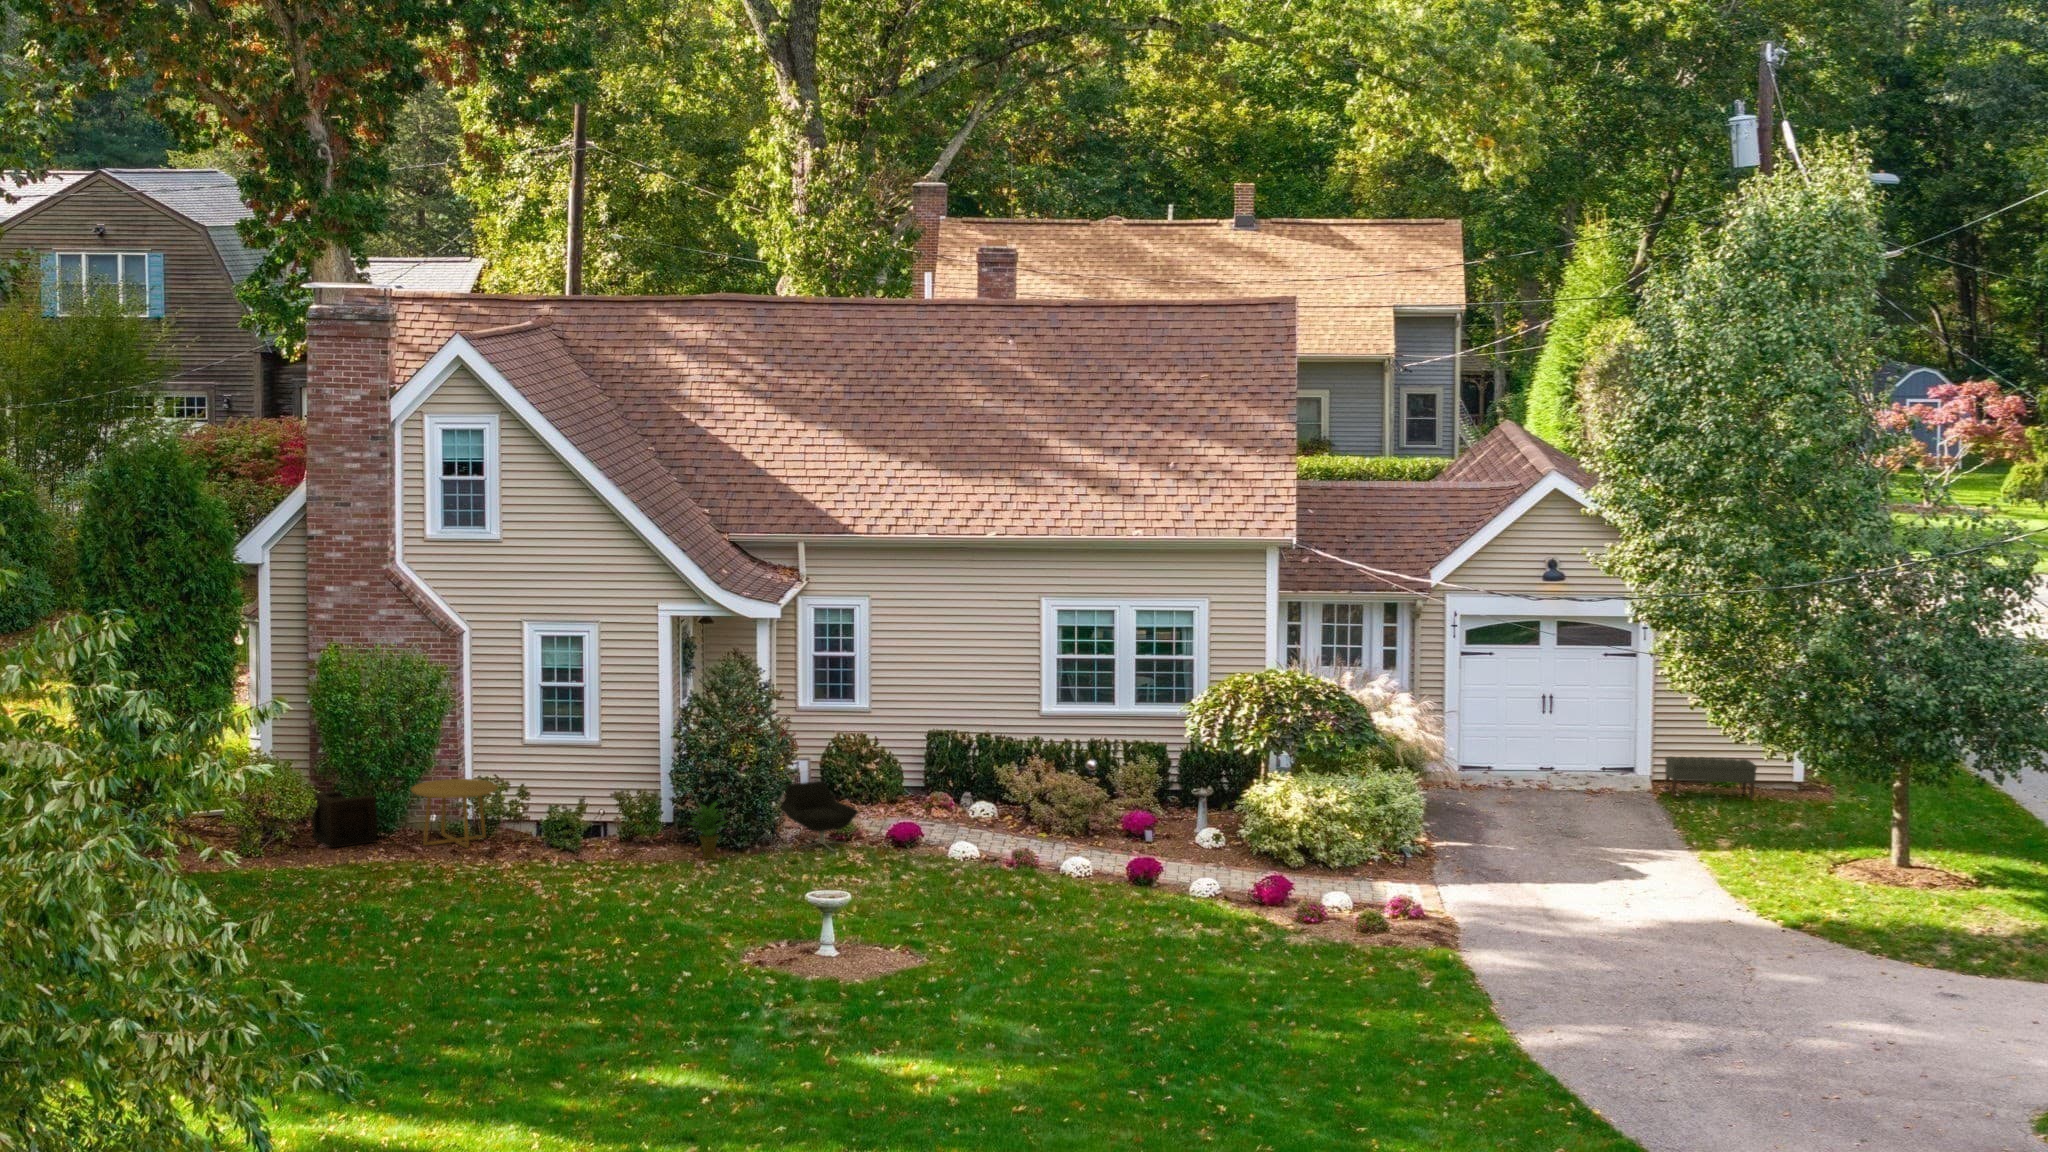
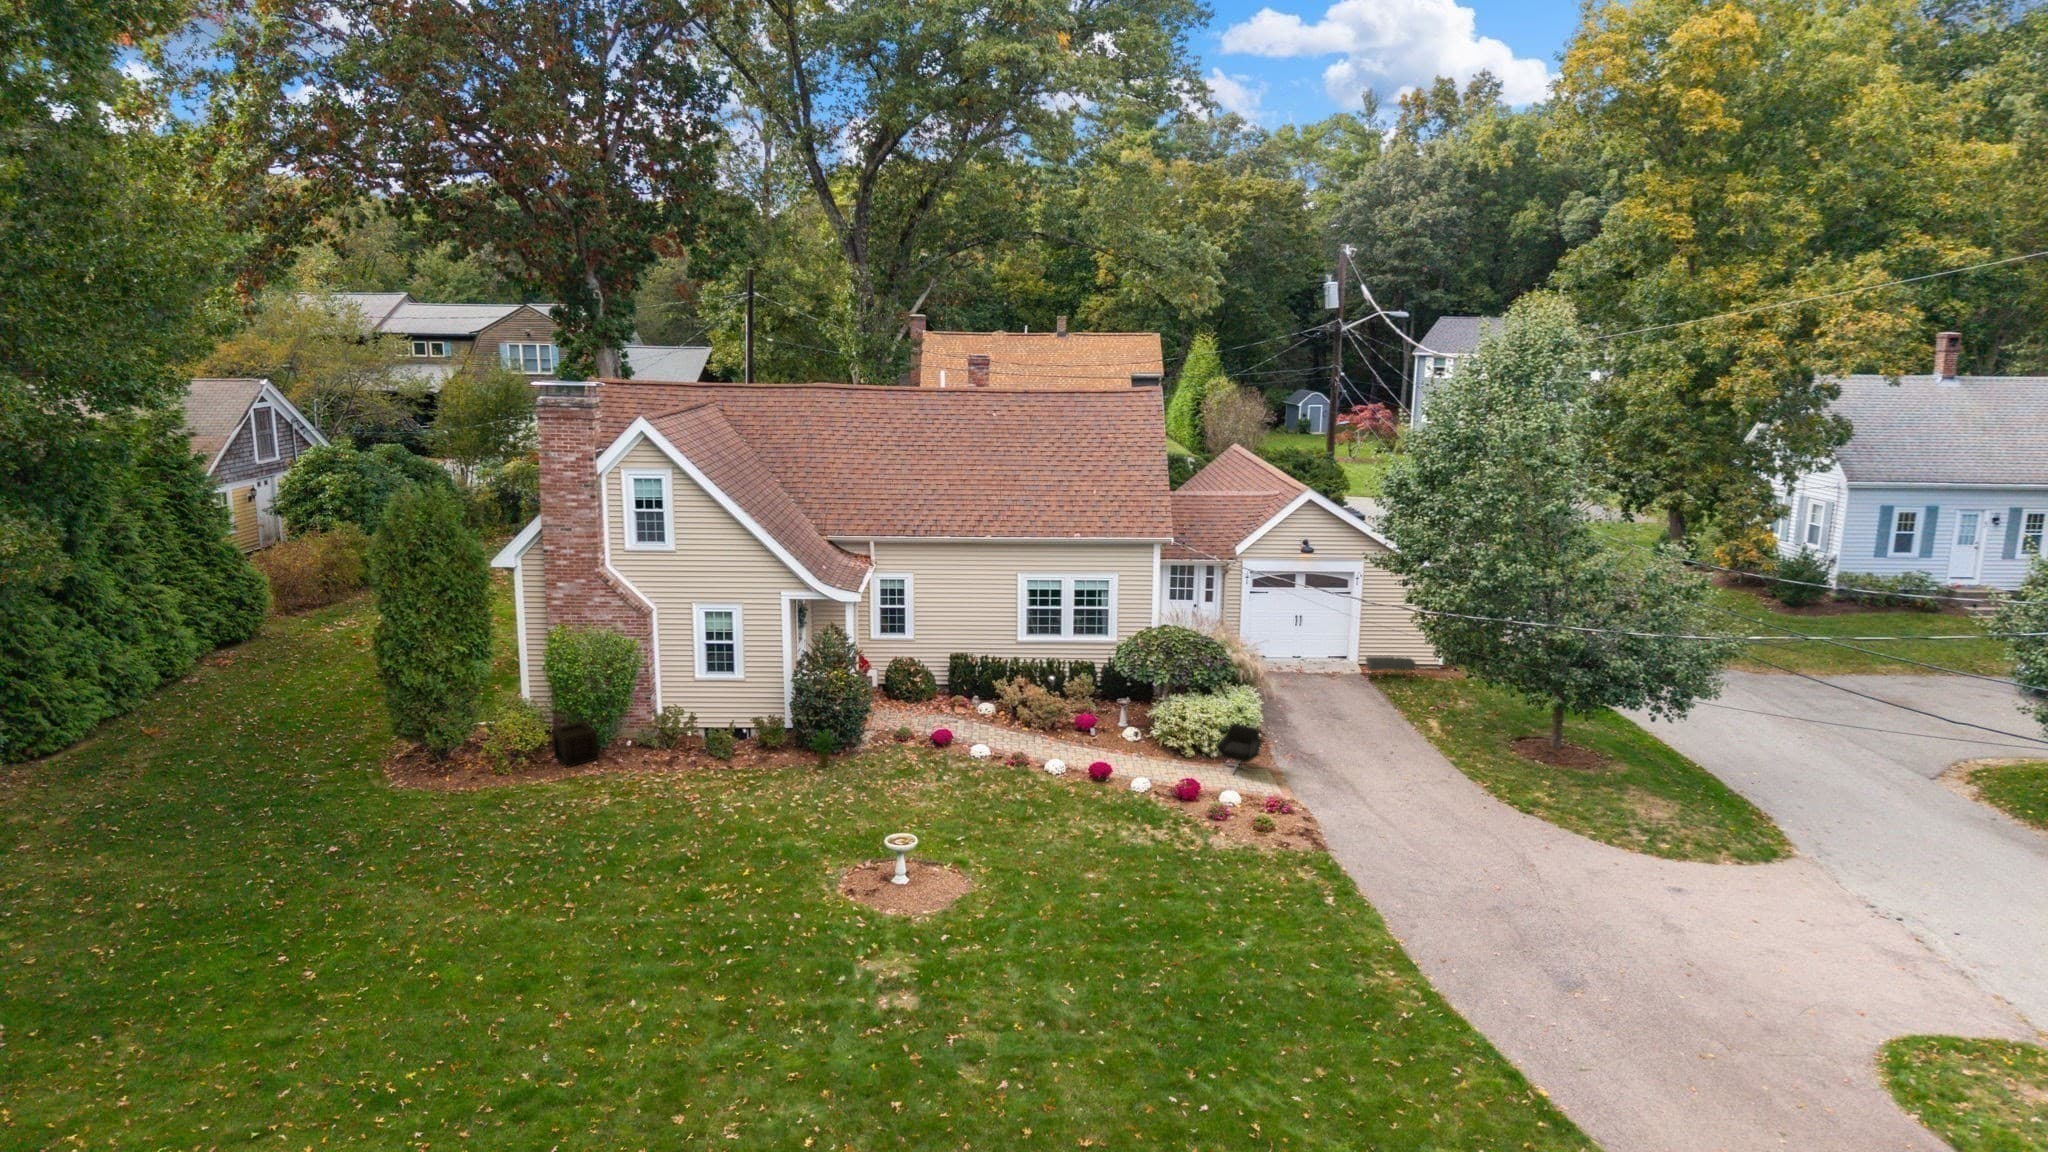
round table: present [411,779,498,848] -> none [621,712,681,764]
lounge chair: present [782,781,858,851] -> present [1216,724,1261,773]

